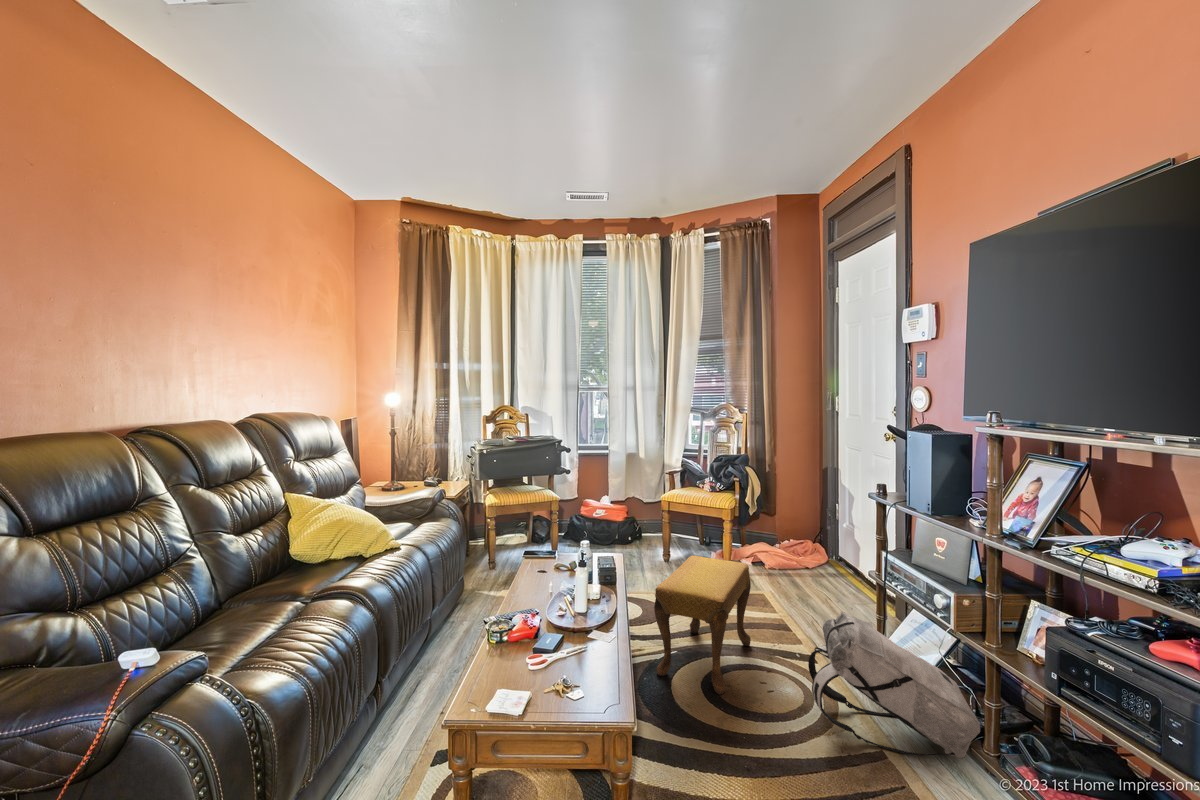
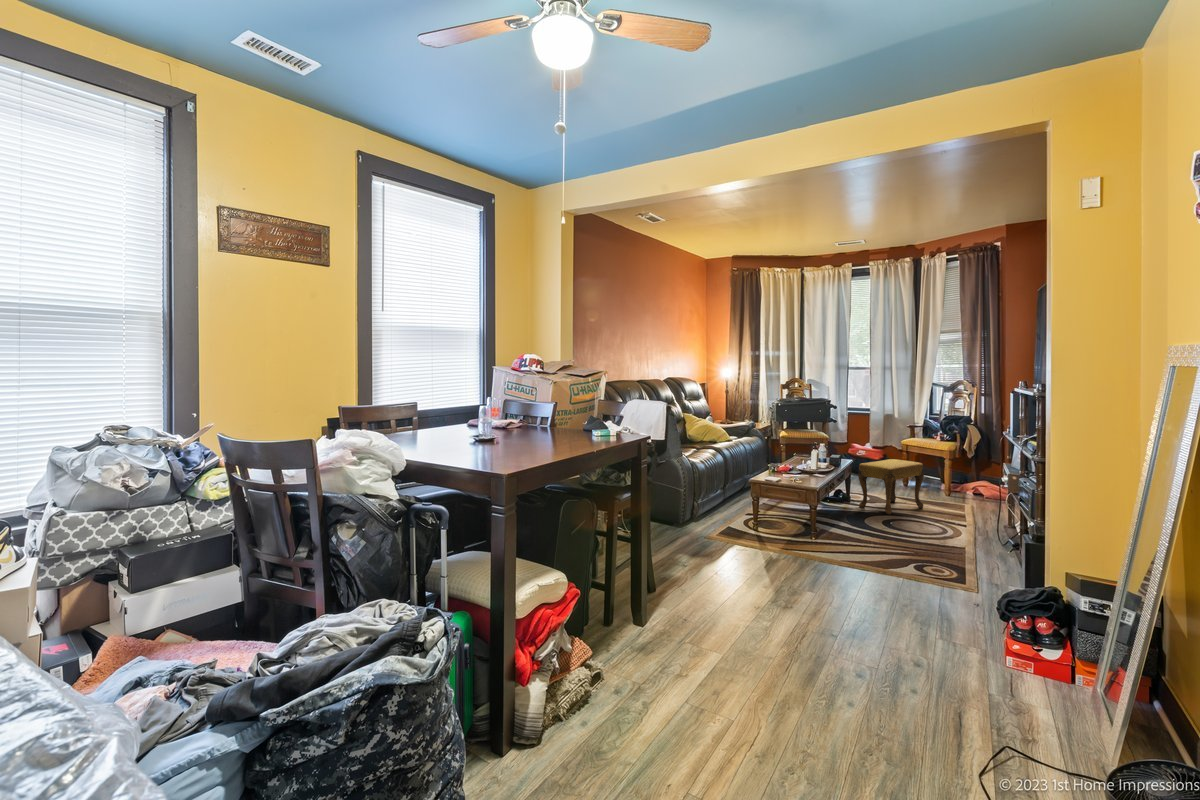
backpack: present [808,612,980,758] -> none [927,479,1015,537]

